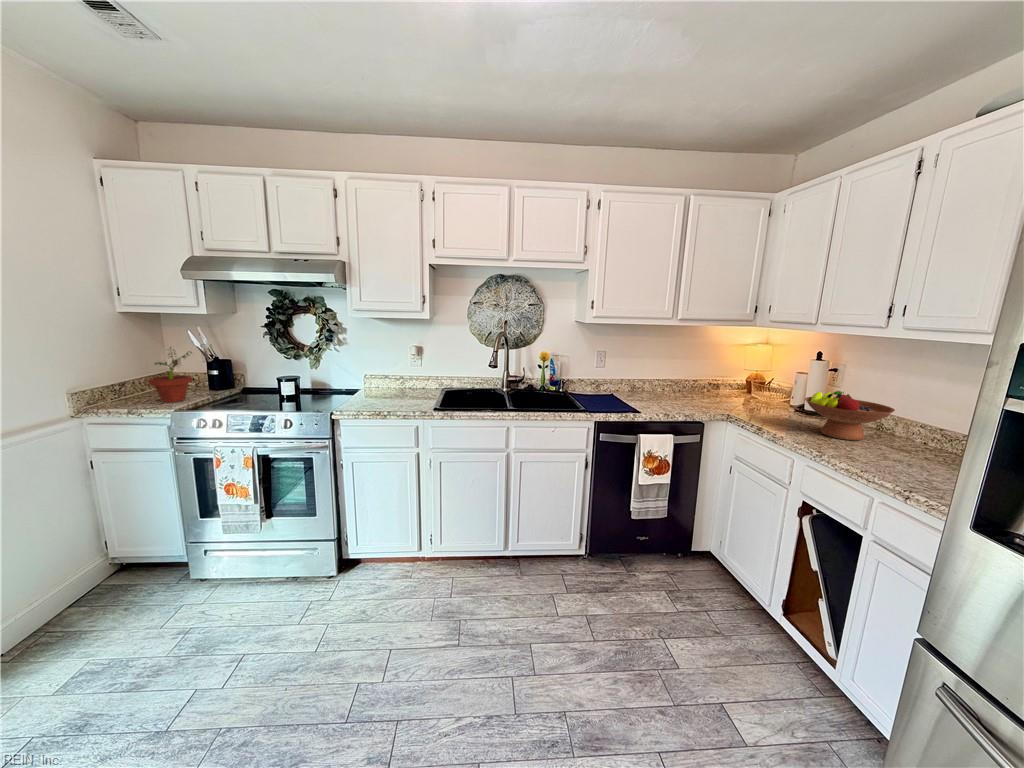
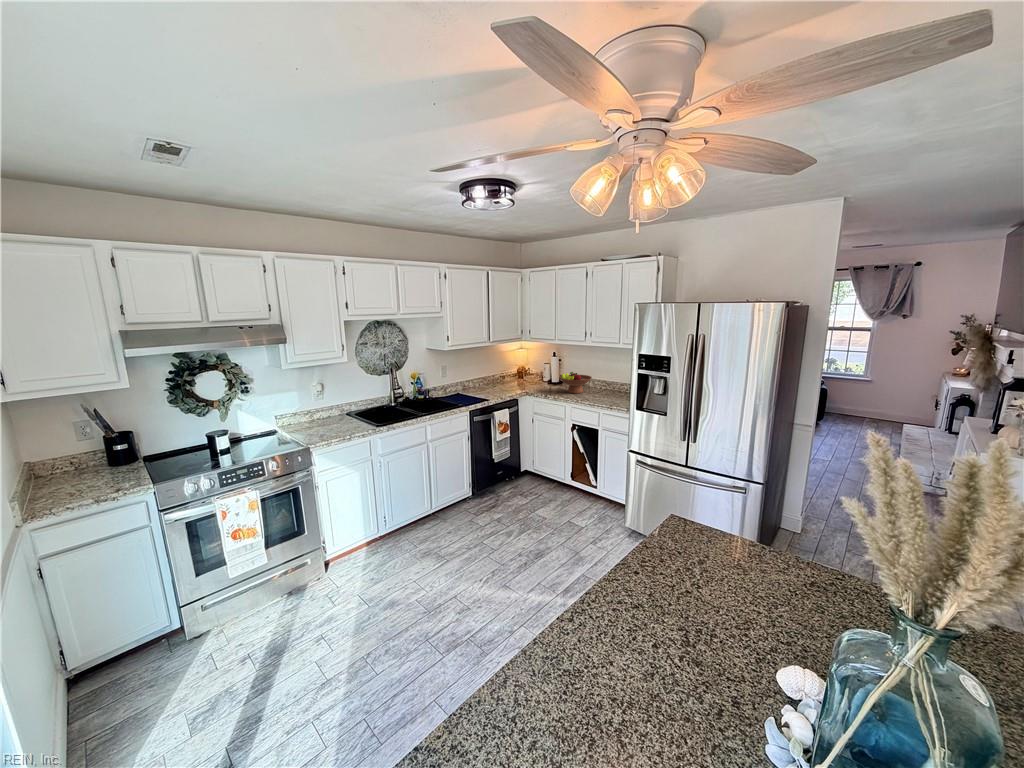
potted plant: present [149,347,193,402] -> none [61,430,115,491]

